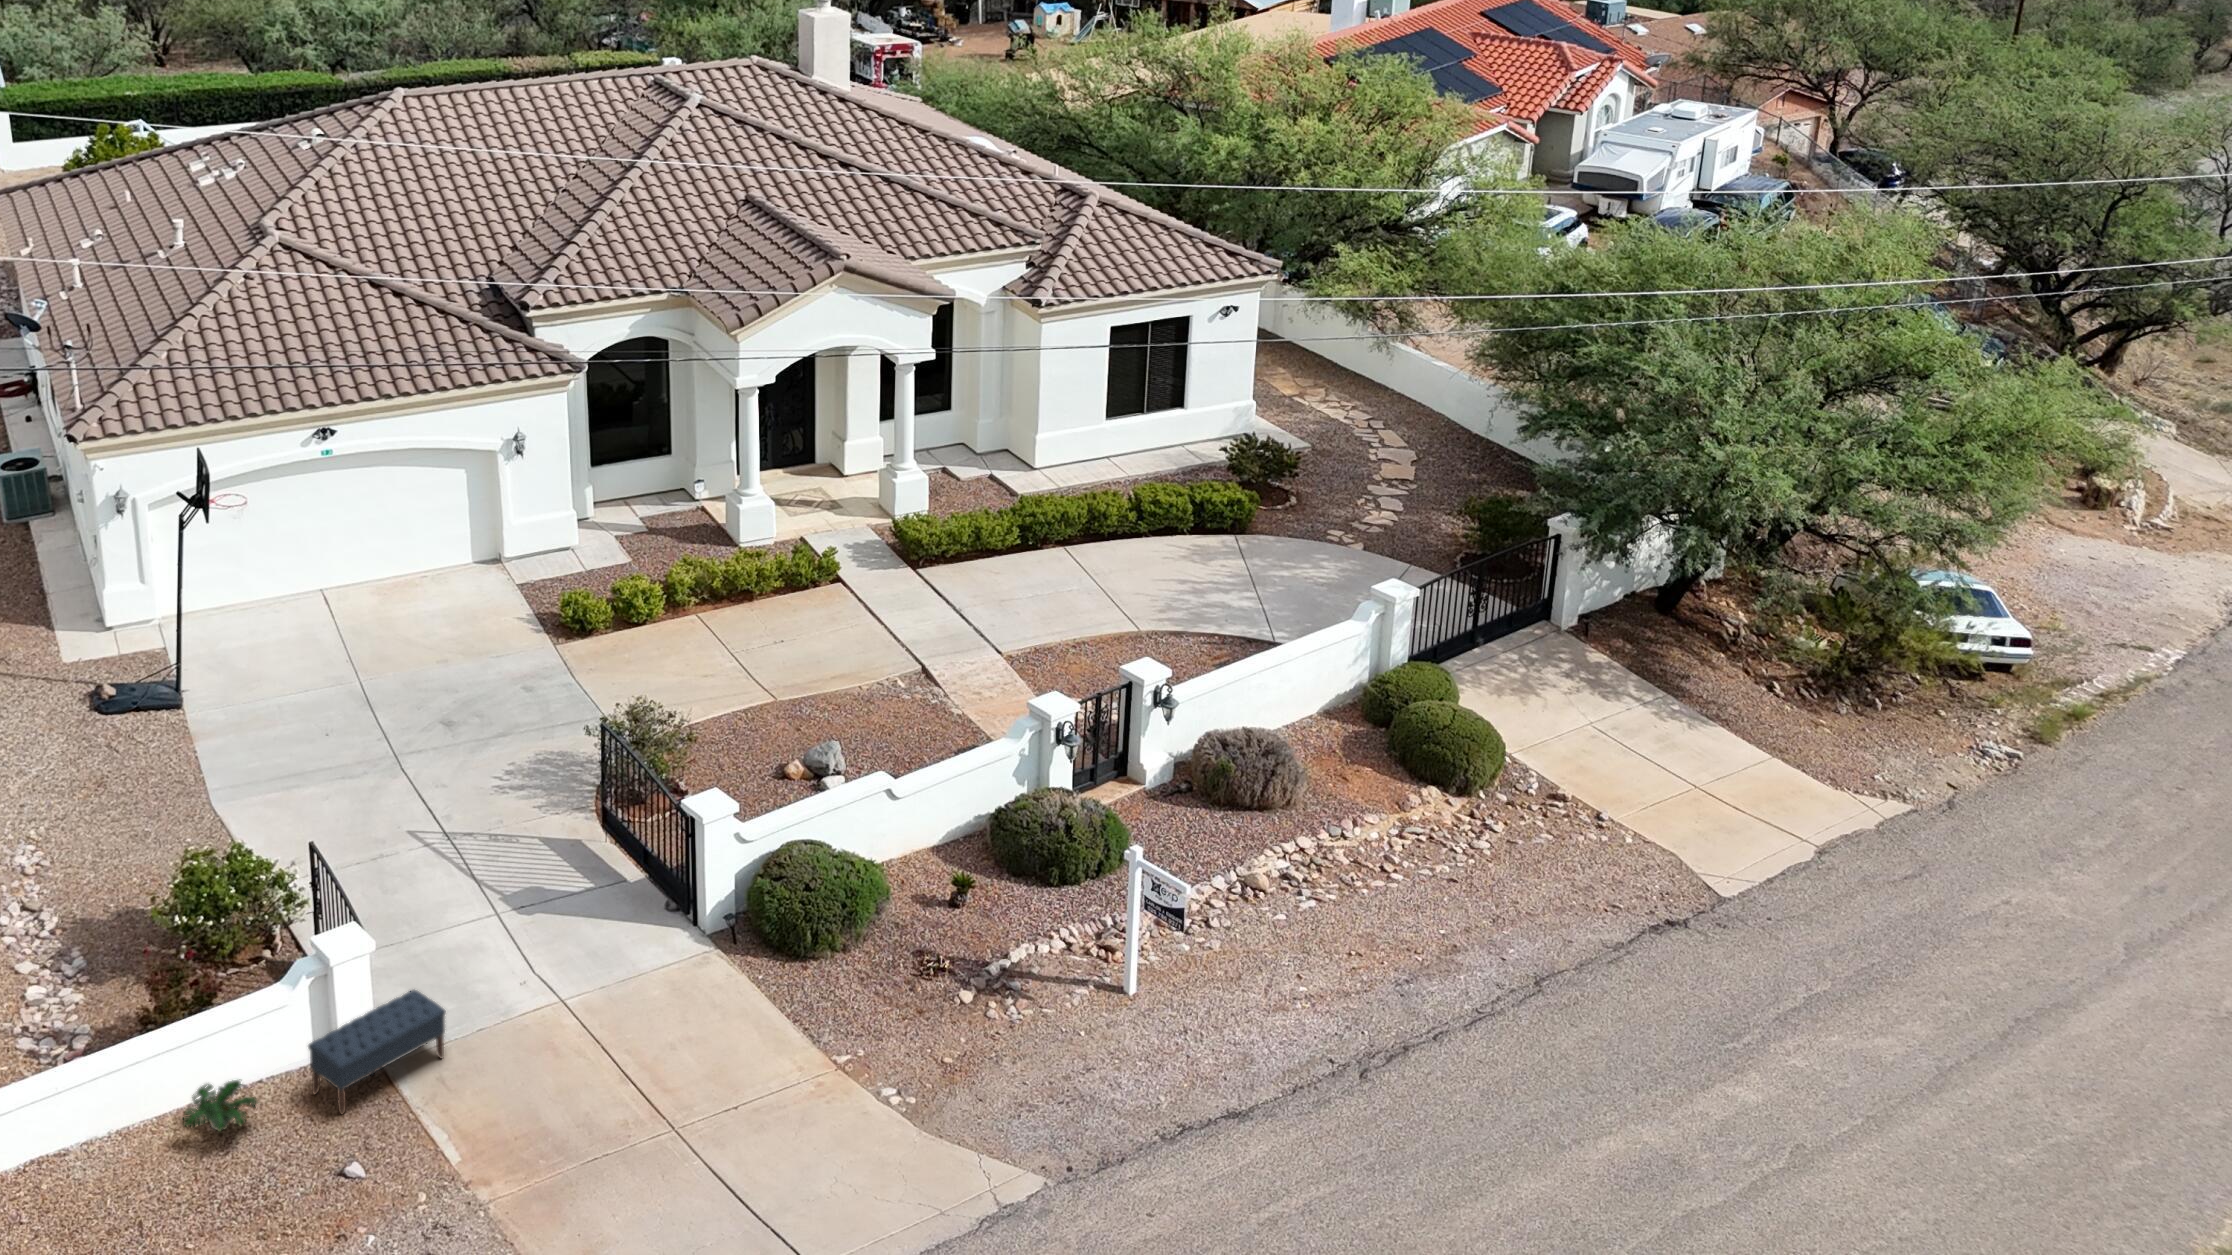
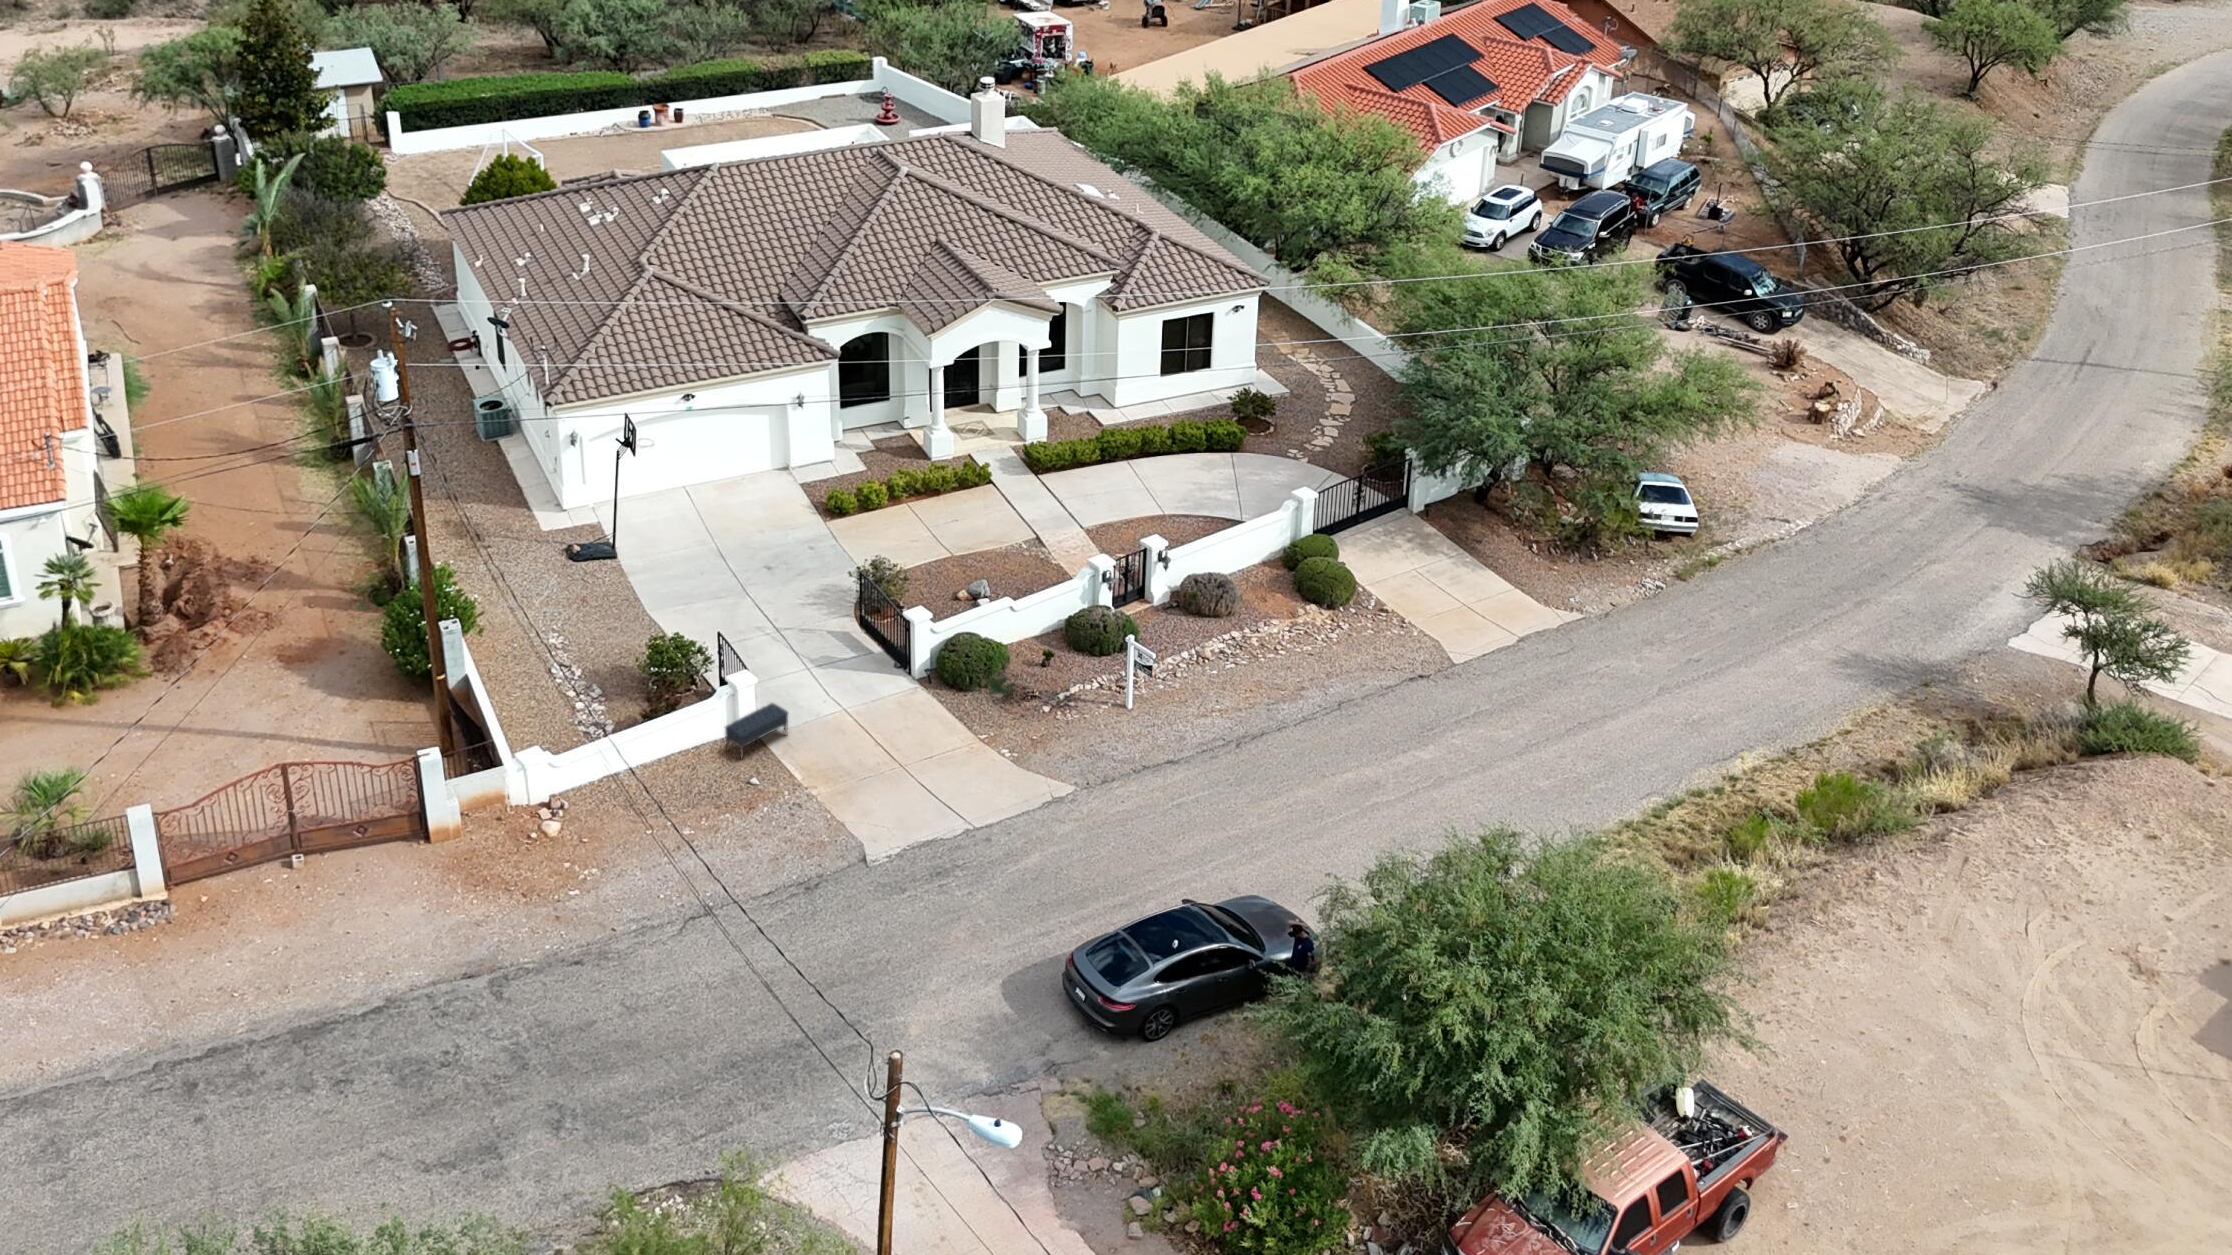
potted plant: present [183,1079,258,1131] -> present [987,677,1015,698]

